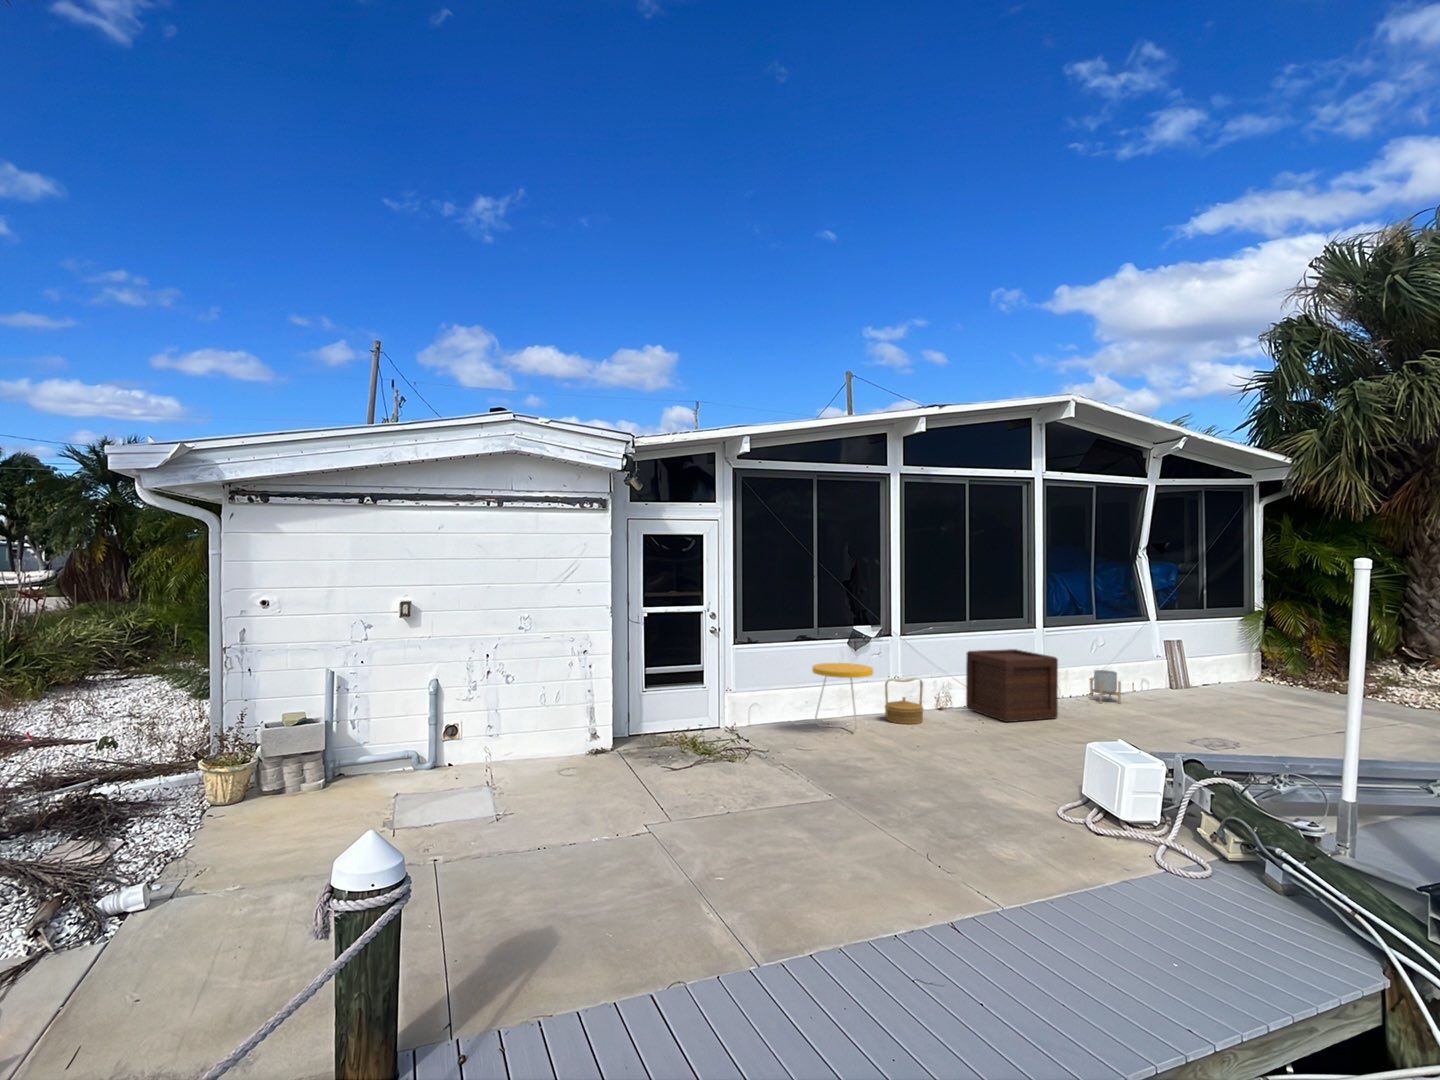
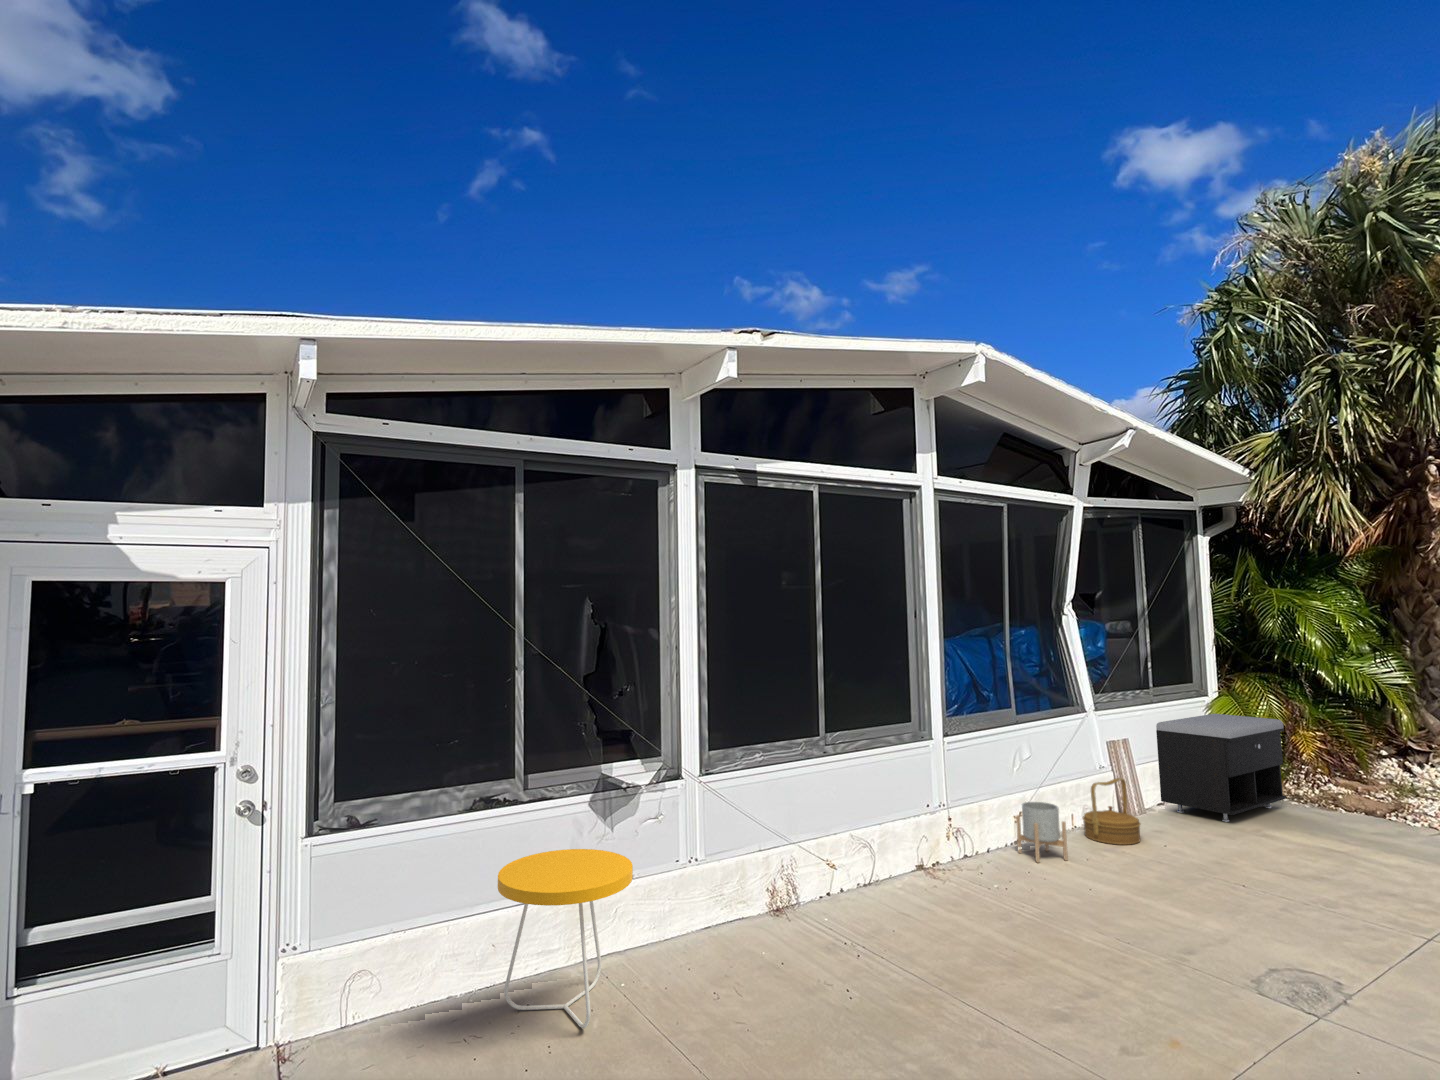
storage bench: none [1205,628,1304,695] -> present [1156,714,1286,822]
wooden crate: present [966,649,1058,722] -> none [822,781,987,943]
woven basket: present [885,678,923,724] -> present [1083,778,1141,845]

